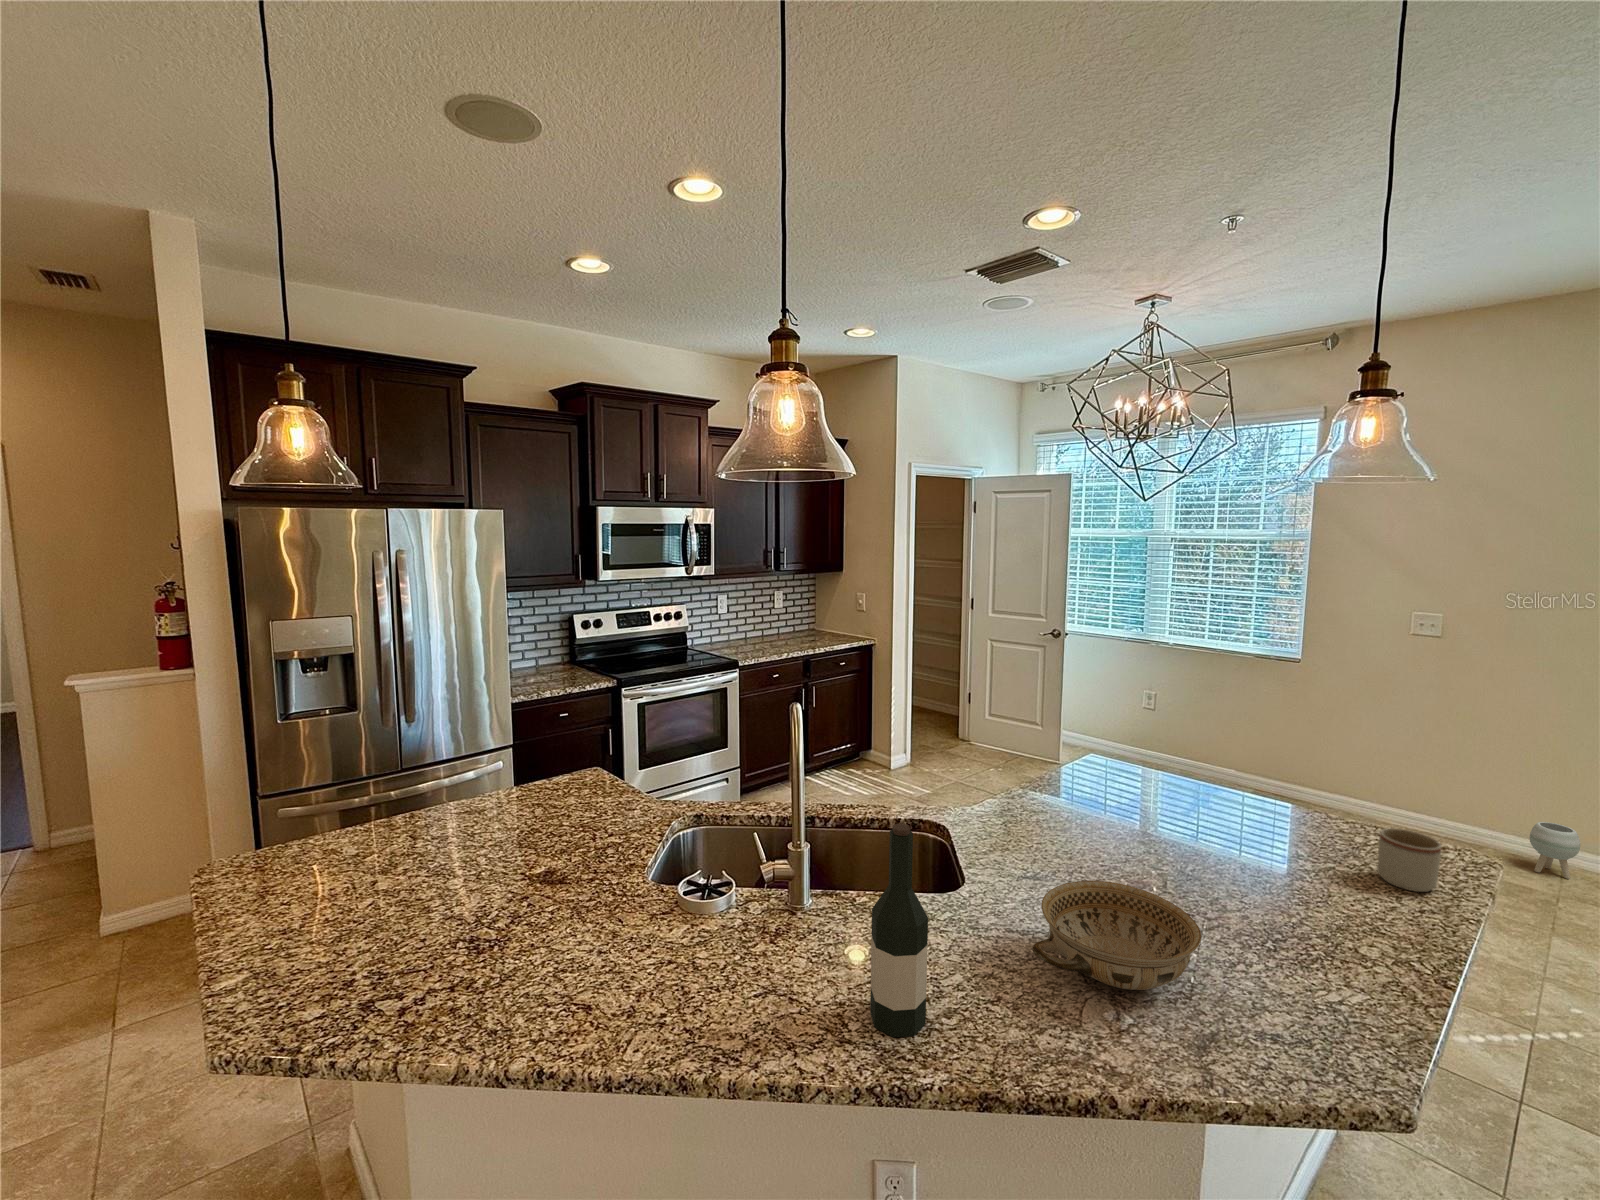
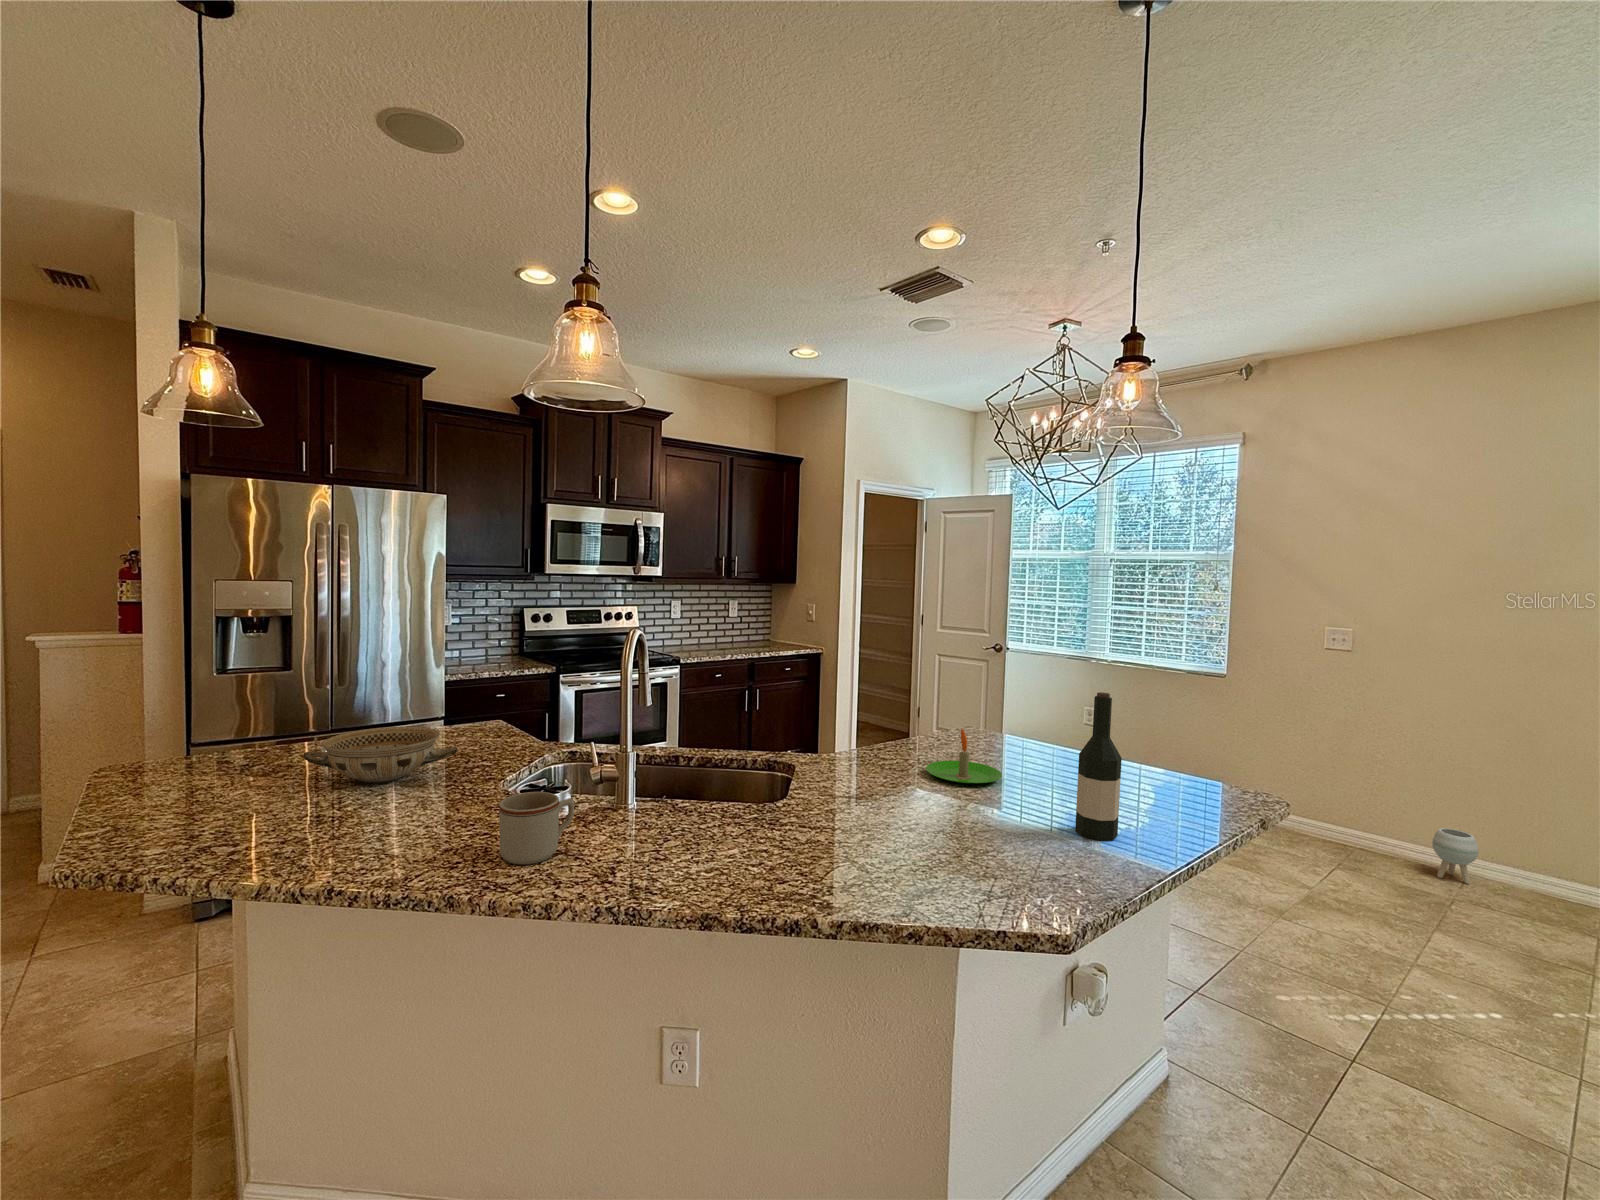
candle: none [1085,782,1175,845] -> present [926,729,1002,784]
wine bottle: present [870,824,928,1037] -> present [1075,692,1122,840]
mug: present [1377,828,1441,892] -> present [499,792,574,864]
ceramic bowl: present [1032,881,1201,990] -> present [303,726,457,783]

